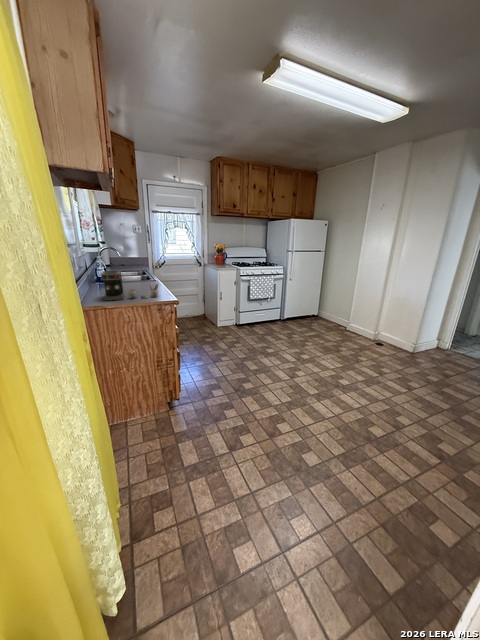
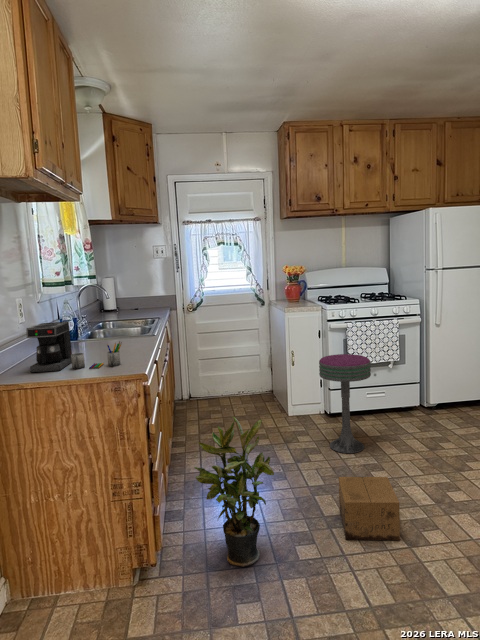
bar stool: none [240,294,266,342] -> present [319,354,371,453]
potted plant: none [198,323,236,395] -> present [194,417,274,567]
cardboard box: none [257,350,288,379] -> present [339,477,400,540]

